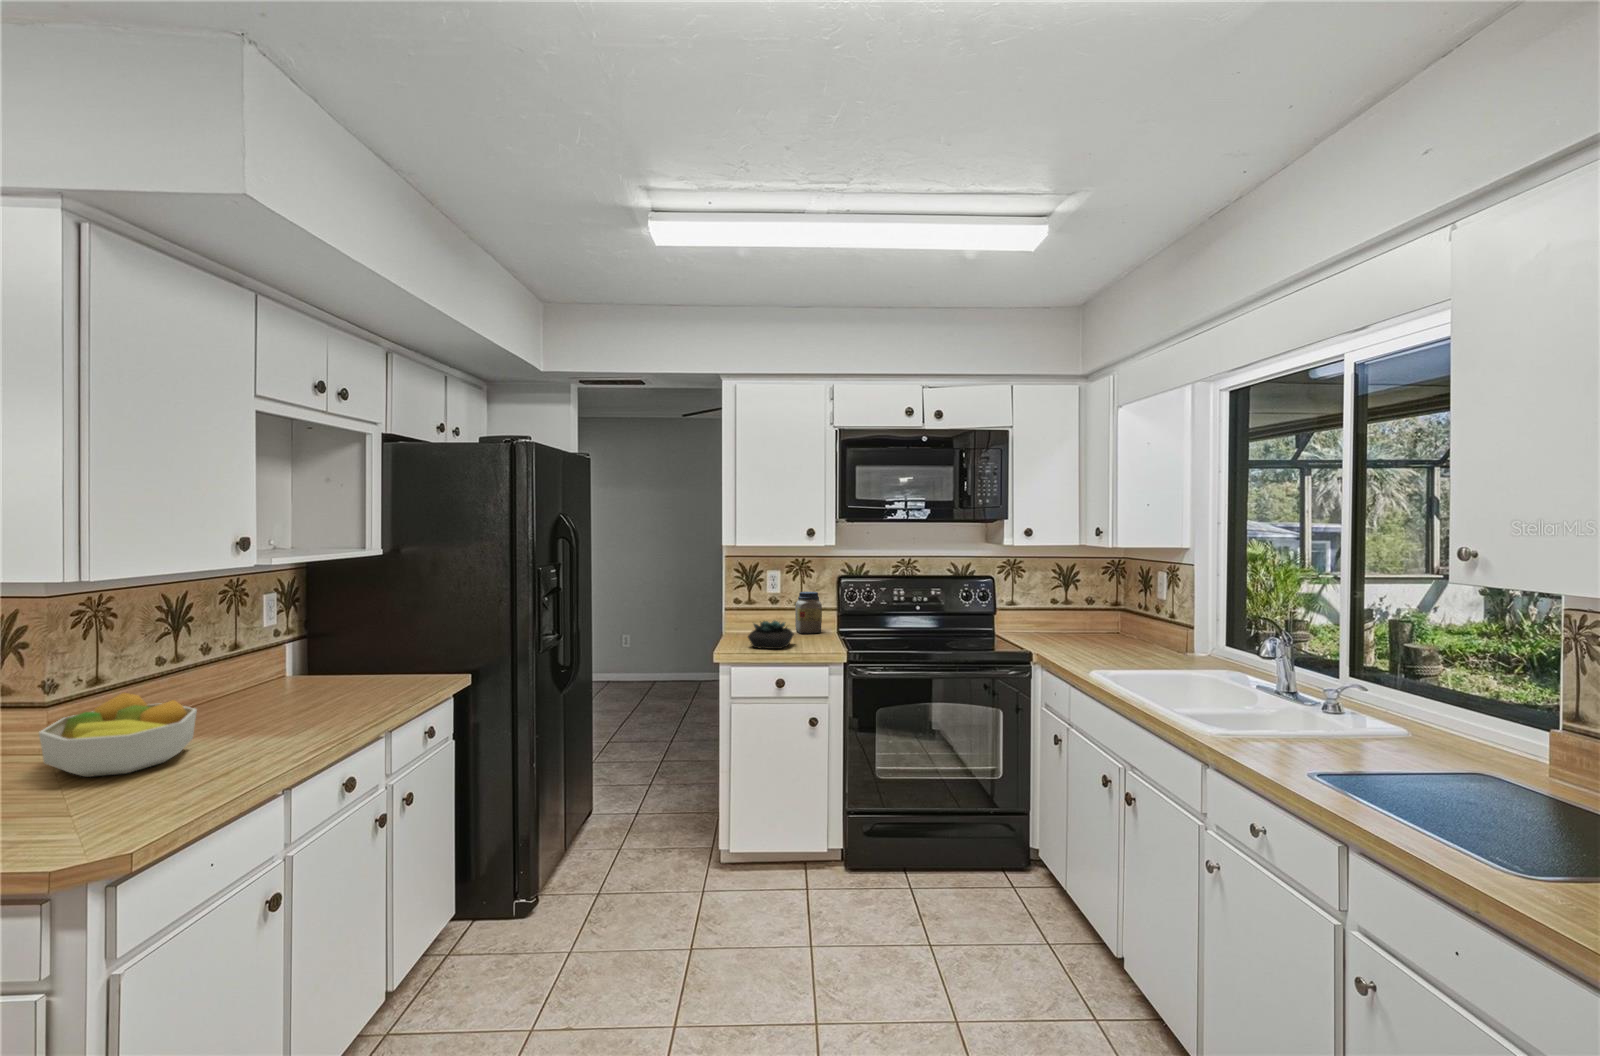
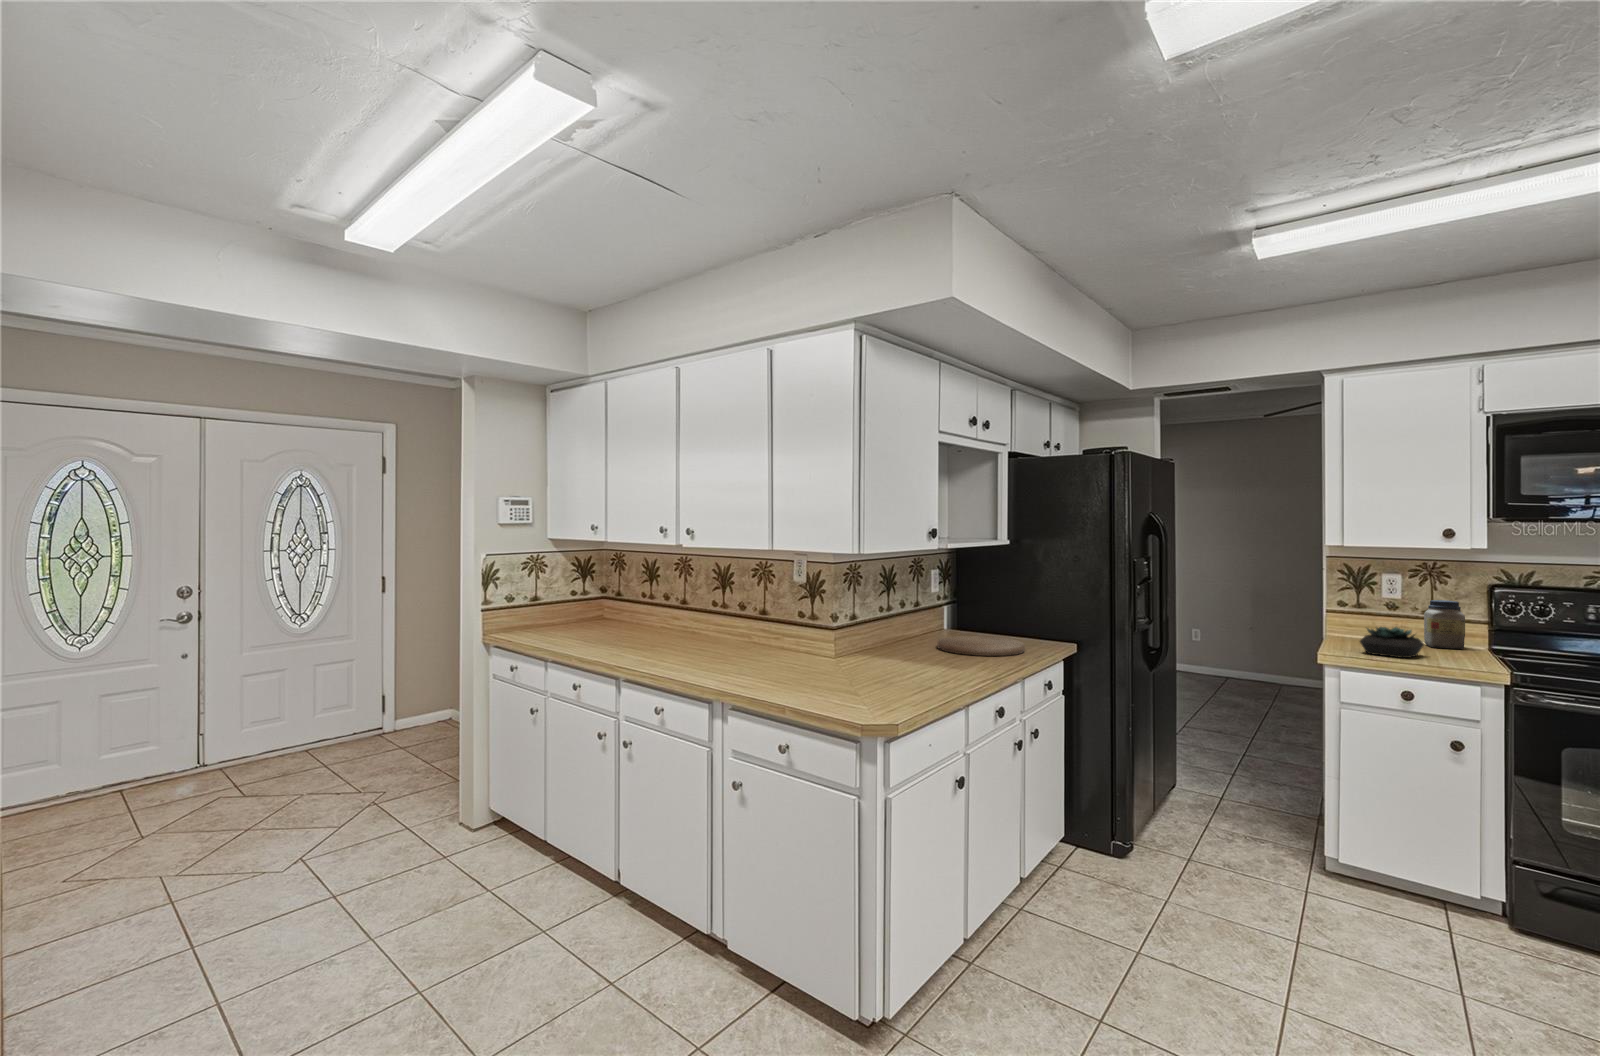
cutting board: none [252,680,393,717] -> present [937,636,1025,656]
fruit bowl: present [39,693,197,777] -> none [854,623,923,669]

